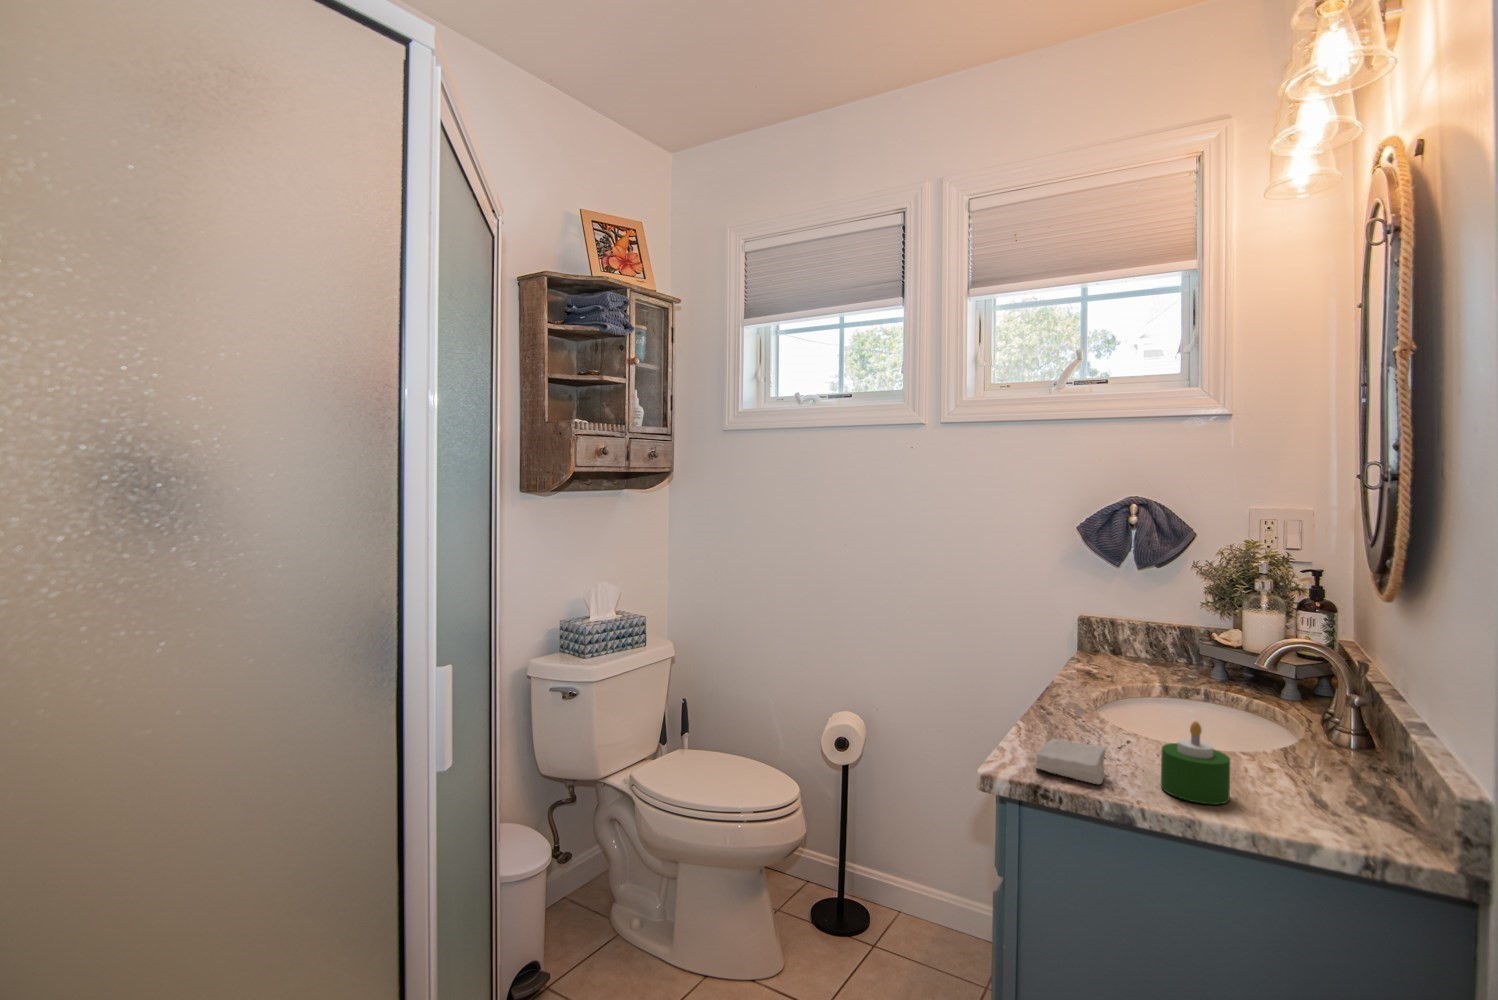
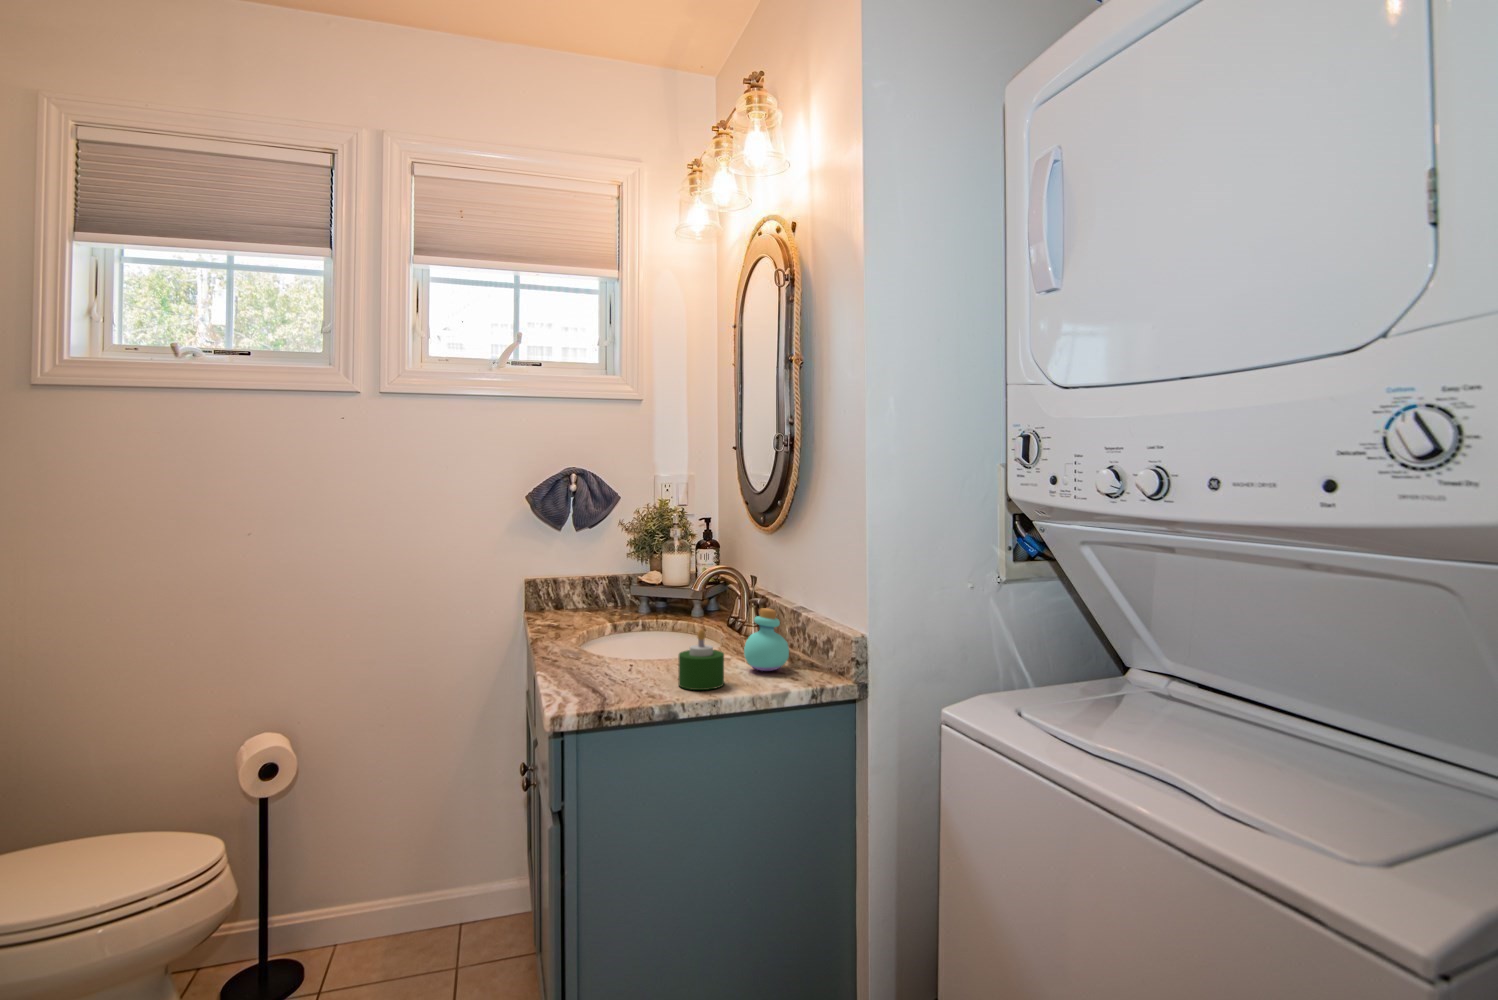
perfume bottle: none [1283,712,1363,805] -> present [744,608,789,671]
soap bar: present [1036,739,1106,784] -> none [586,666,644,699]

